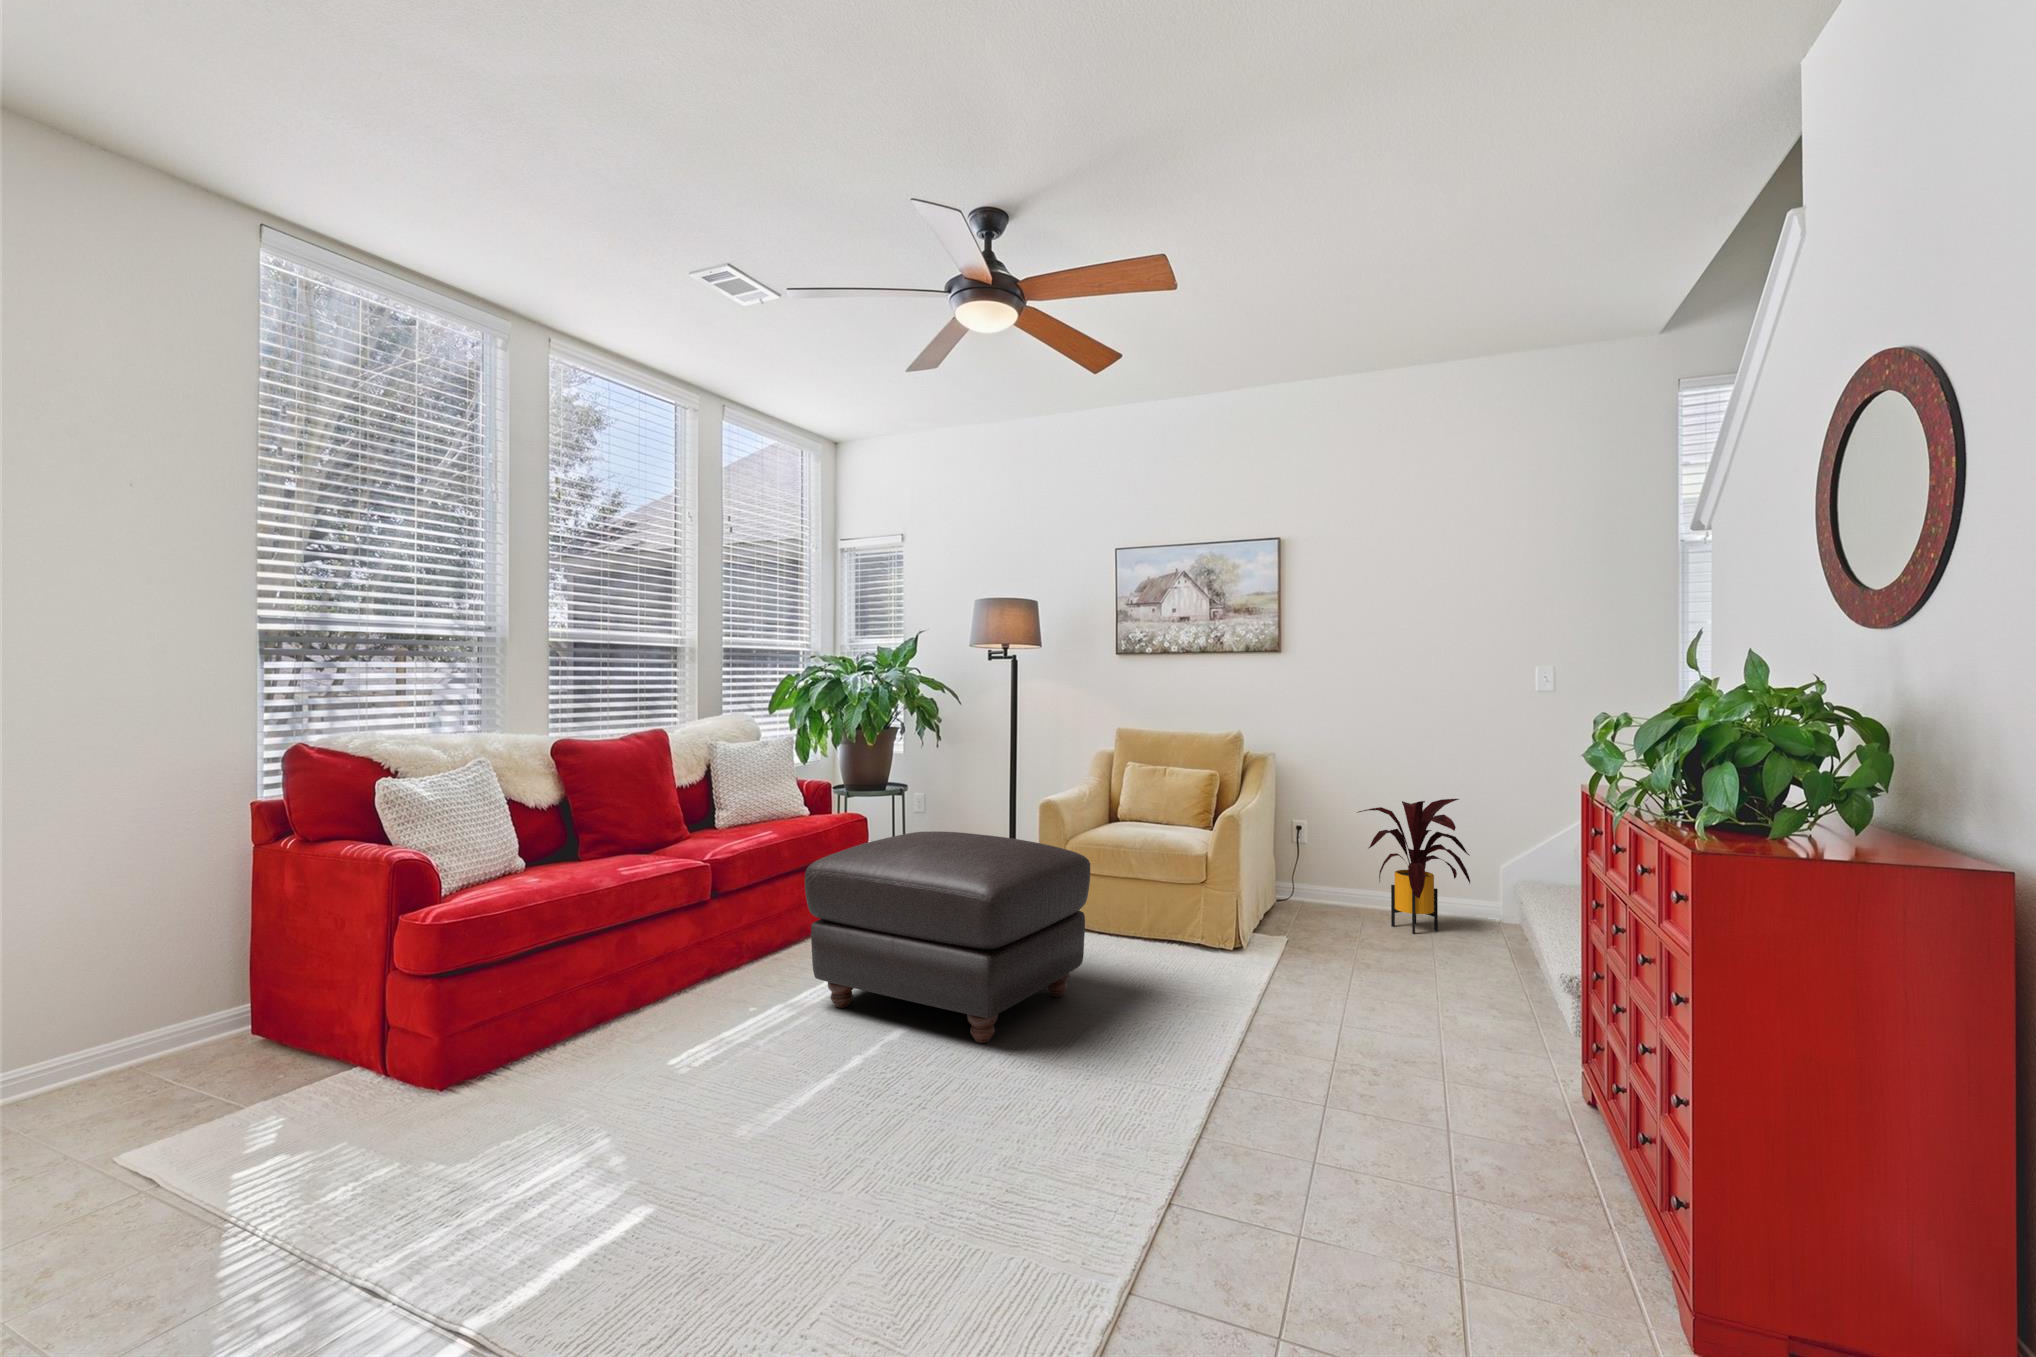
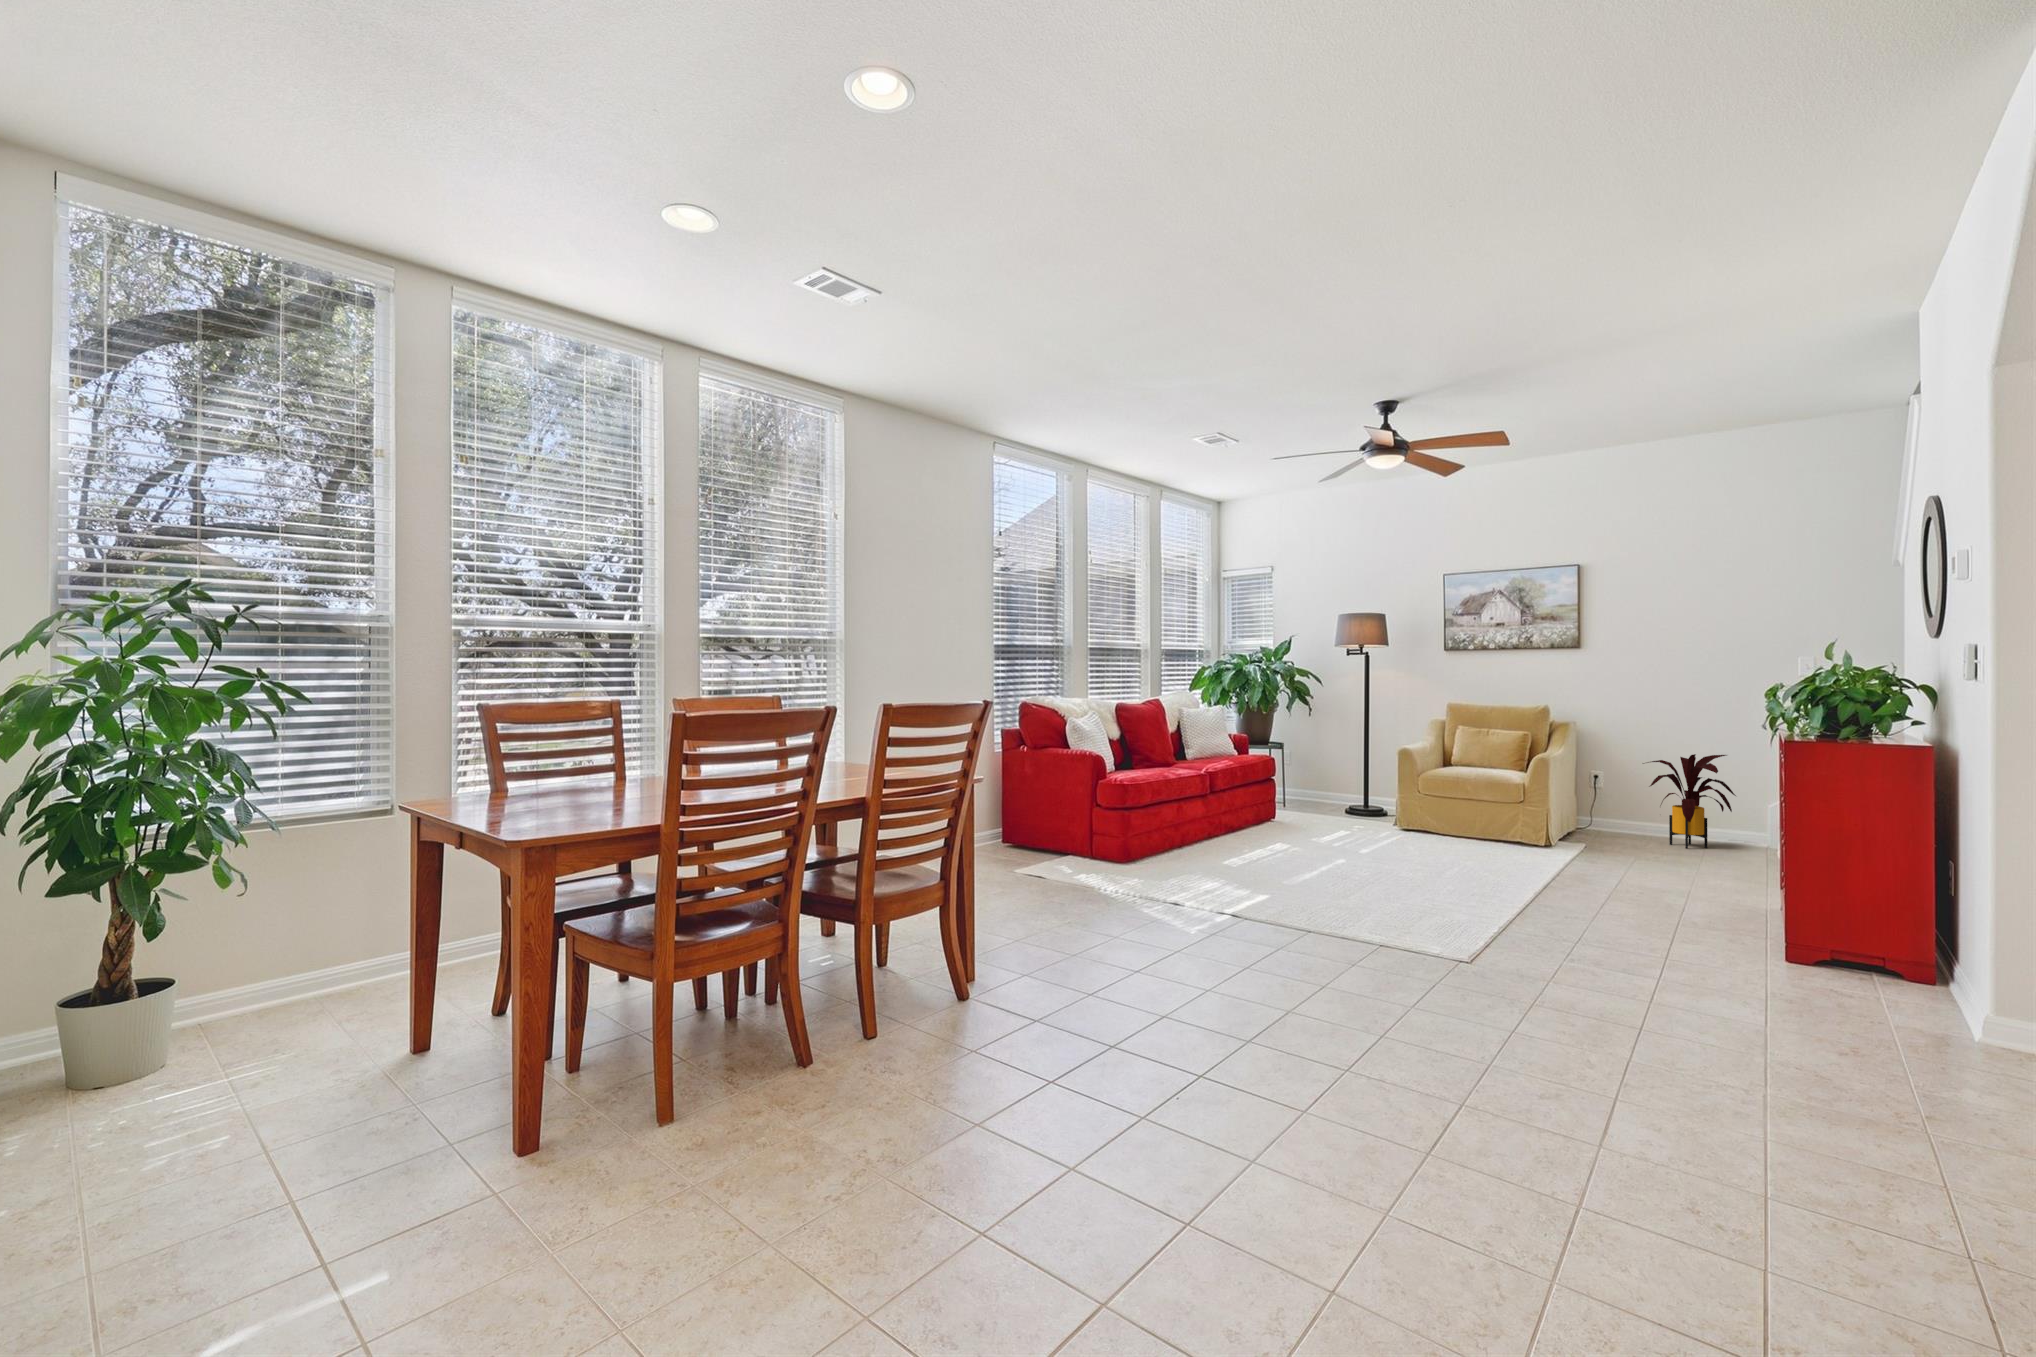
ottoman: present [805,831,1090,1043] -> none [1270,761,1446,872]

